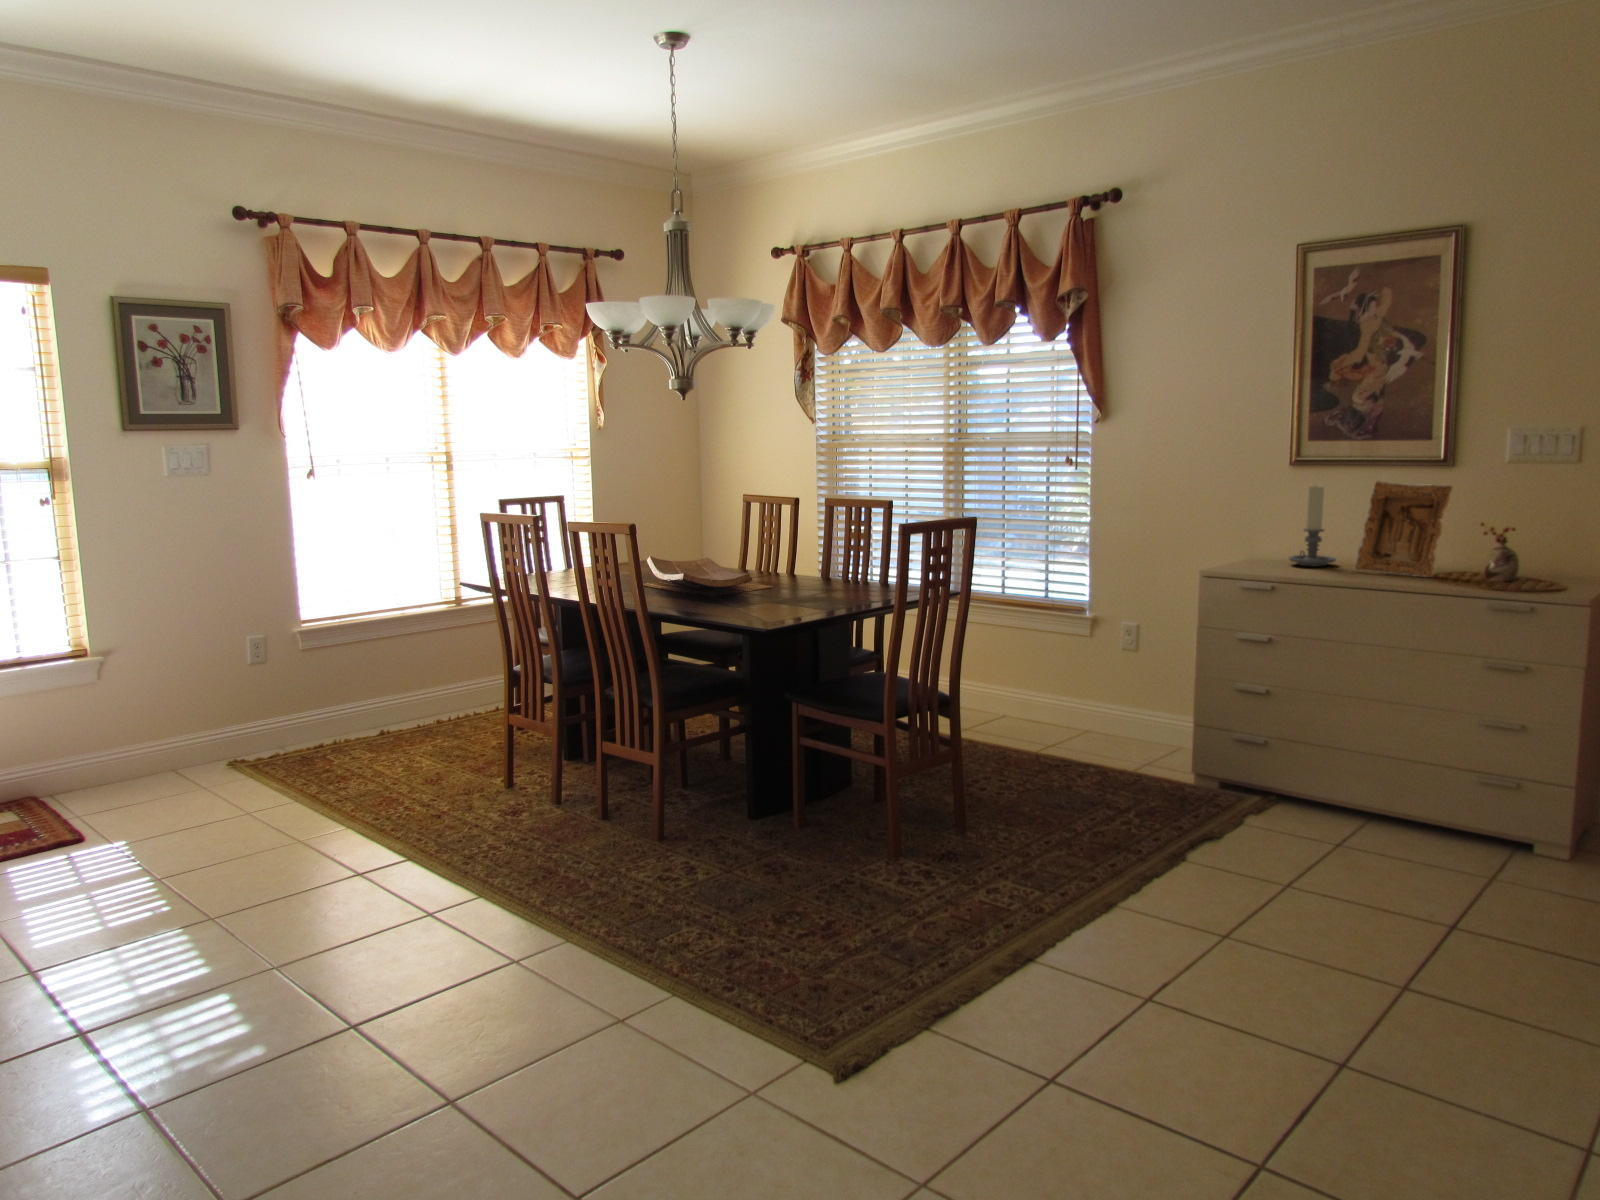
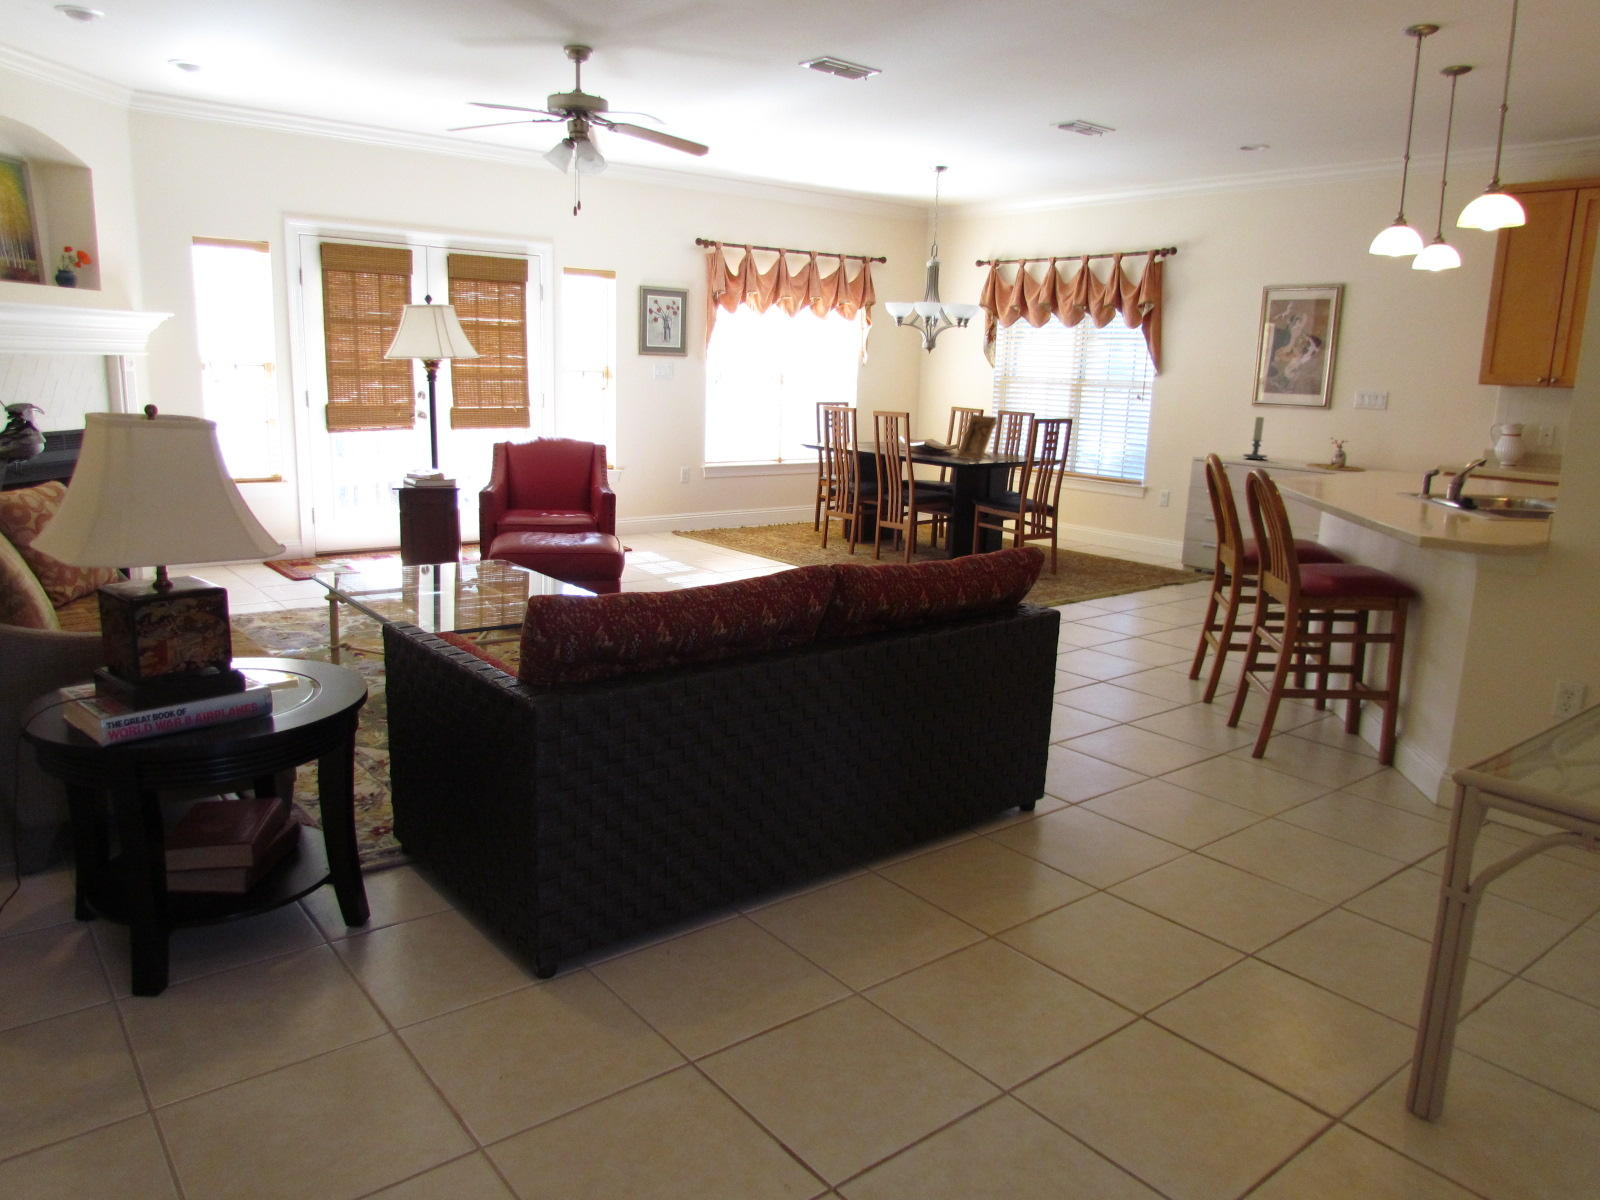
picture frame: present [1355,481,1453,577] -> present [958,414,997,460]

